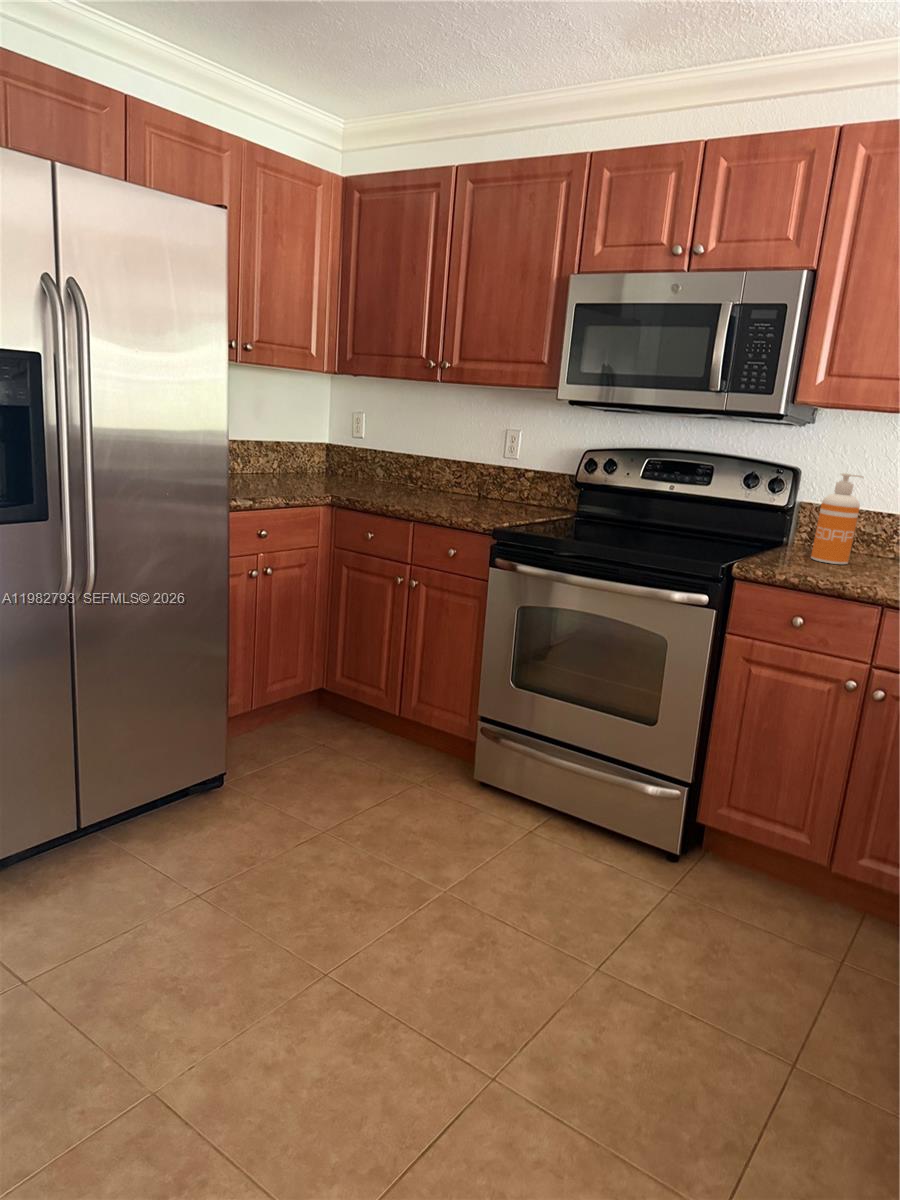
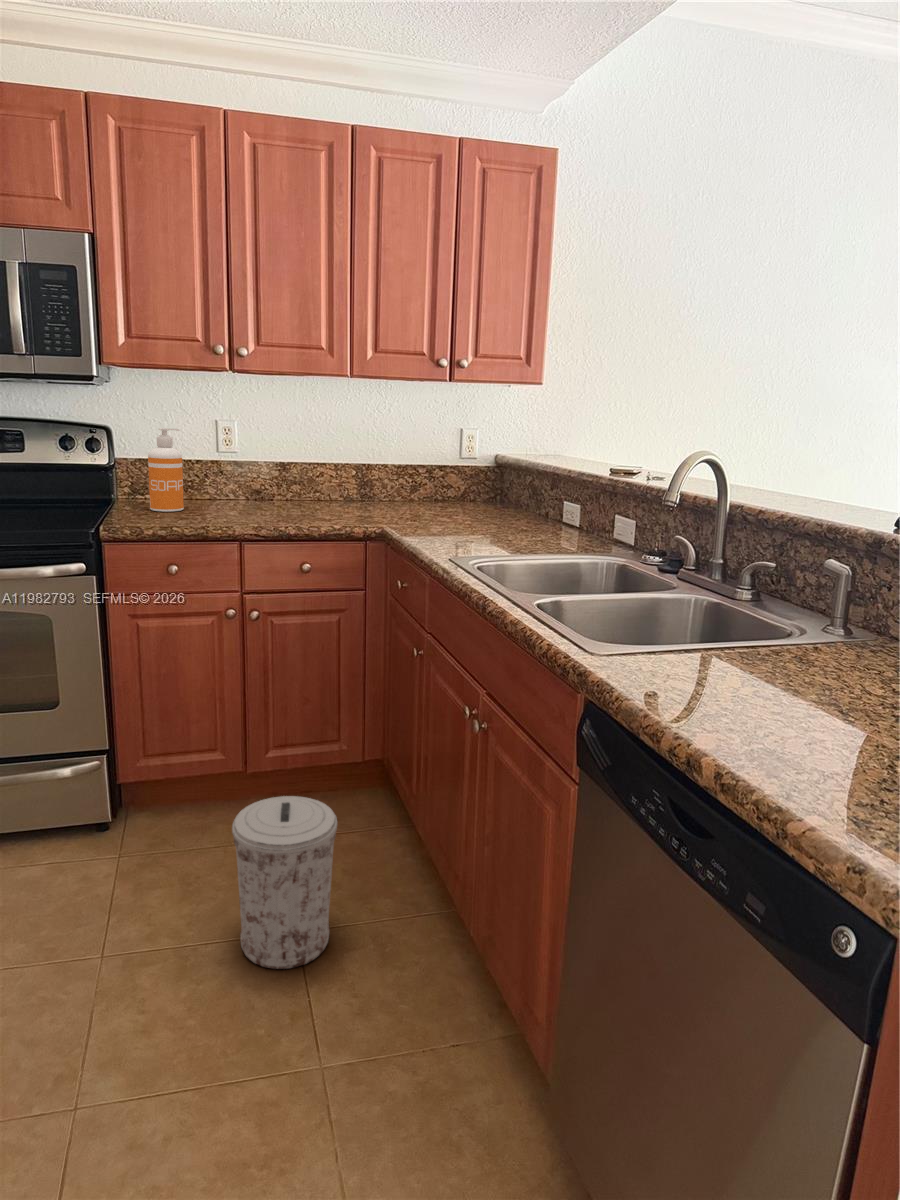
trash can: none [711,894,858,1107] -> present [232,796,337,969]

